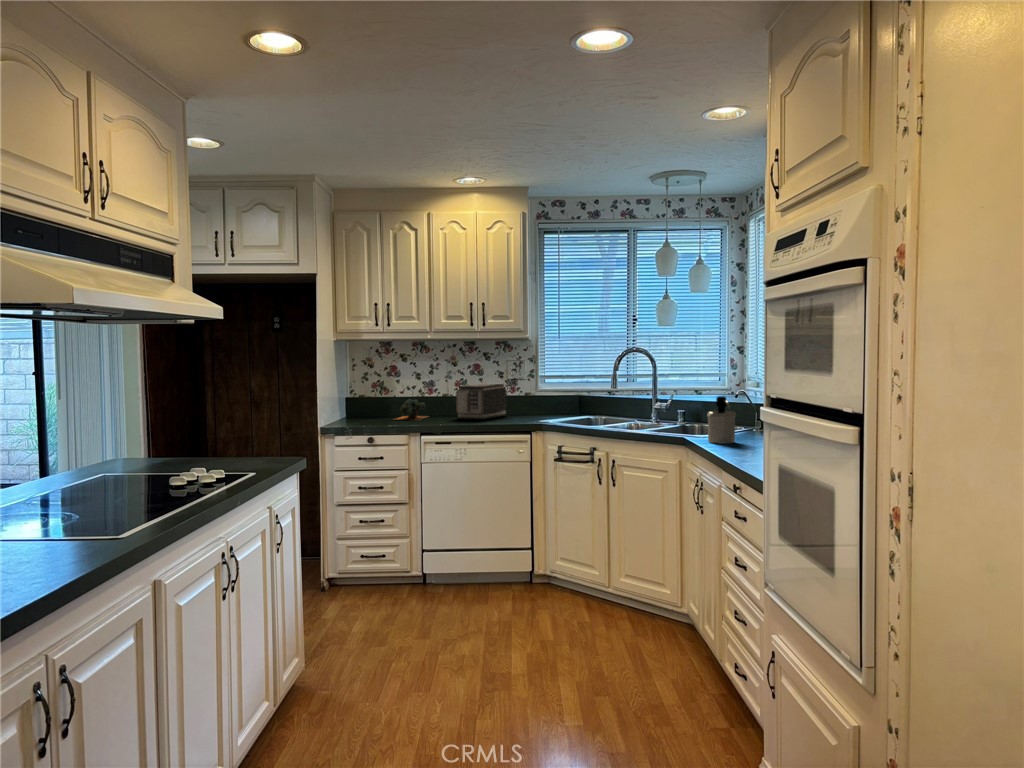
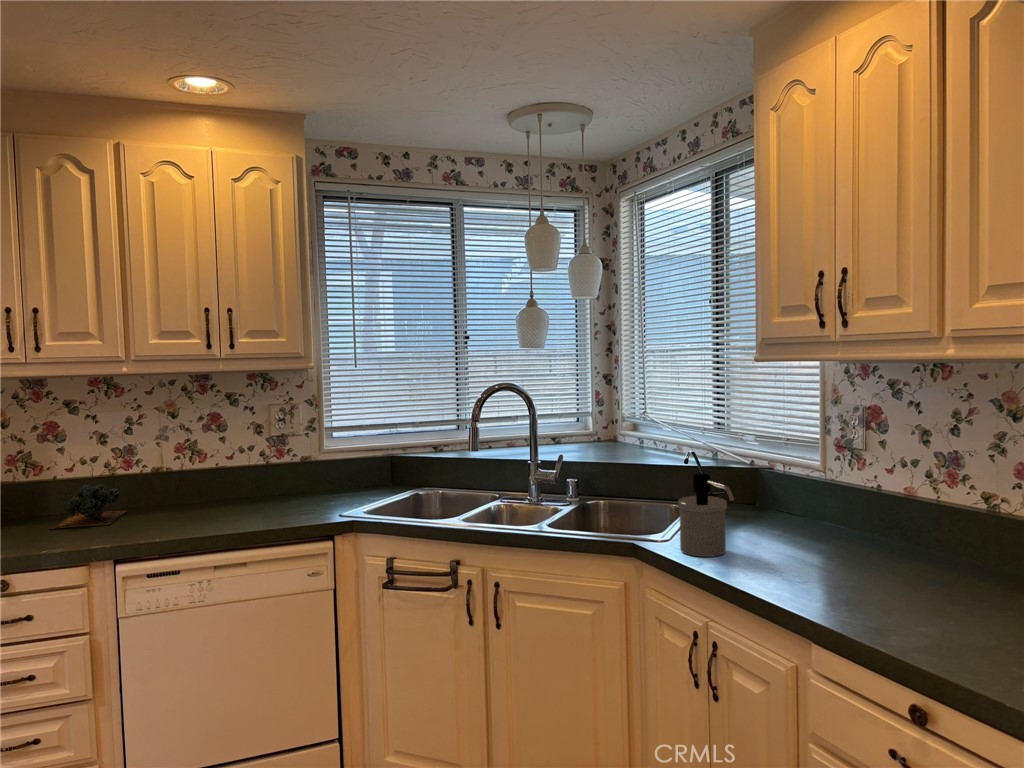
toaster: present [456,383,506,420] -> none [181,444,271,514]

